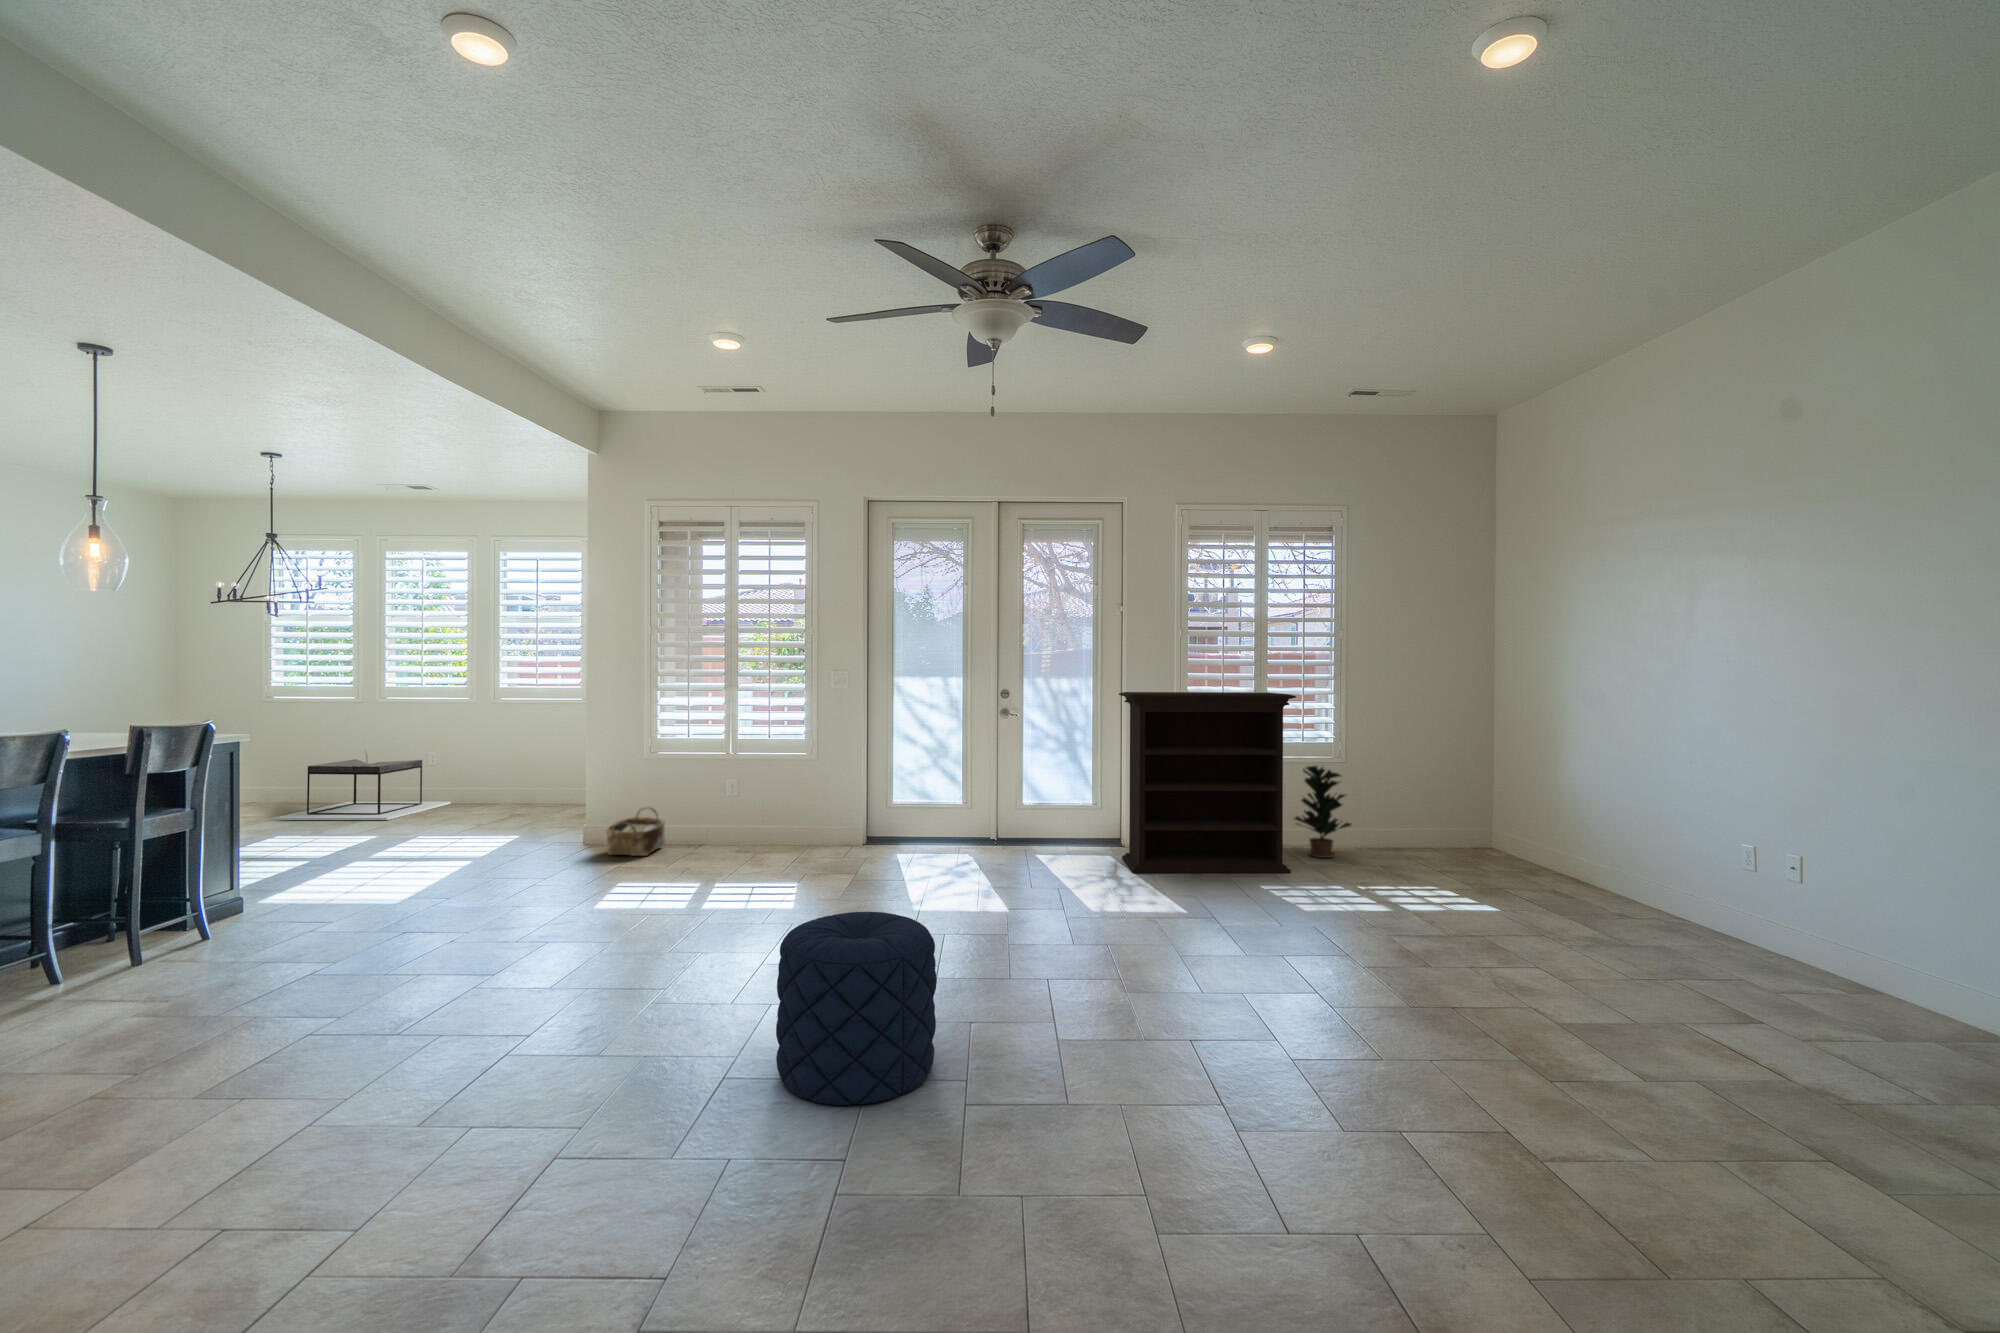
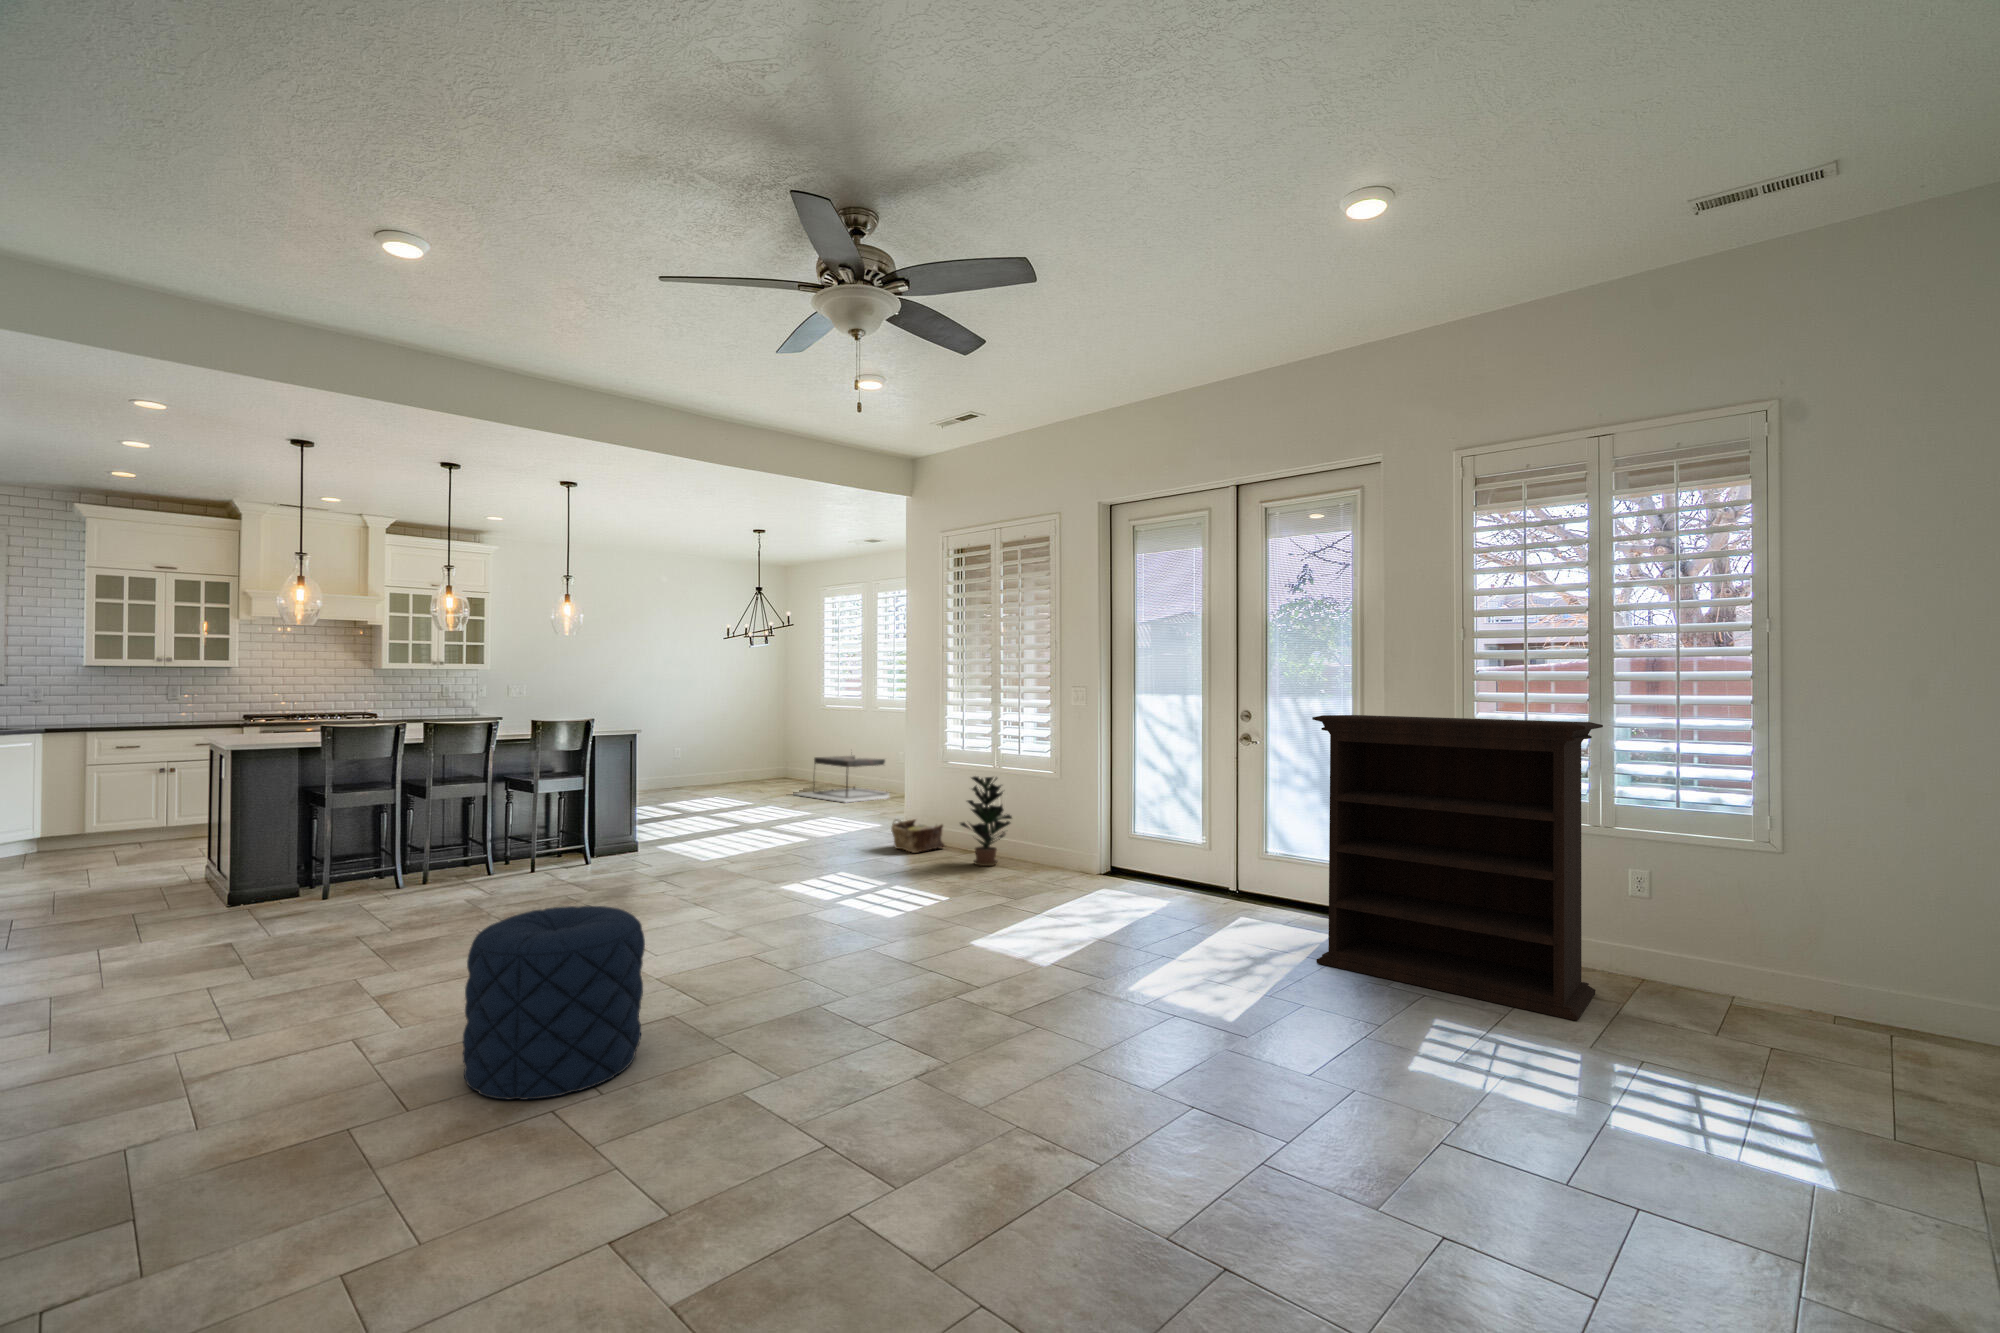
potted plant: present [1295,765,1352,858] -> present [960,776,1012,866]

